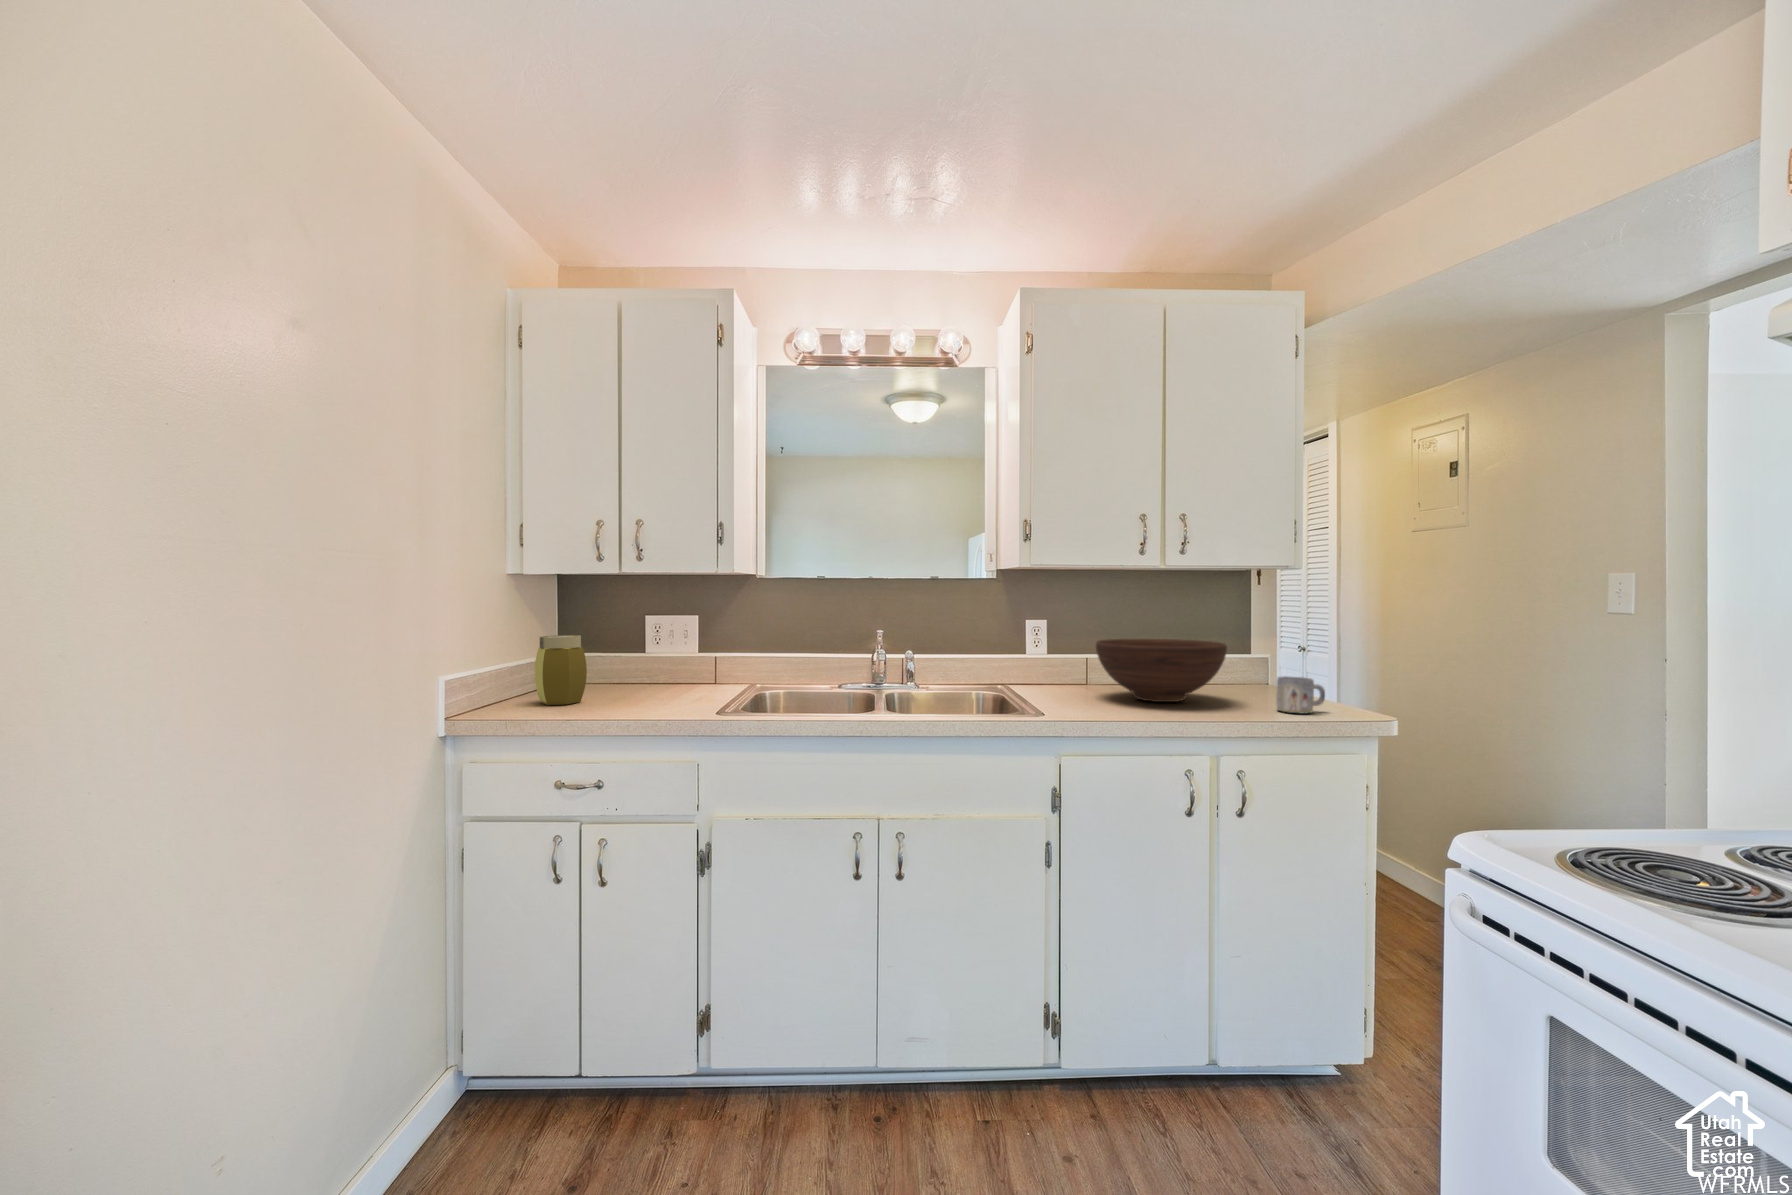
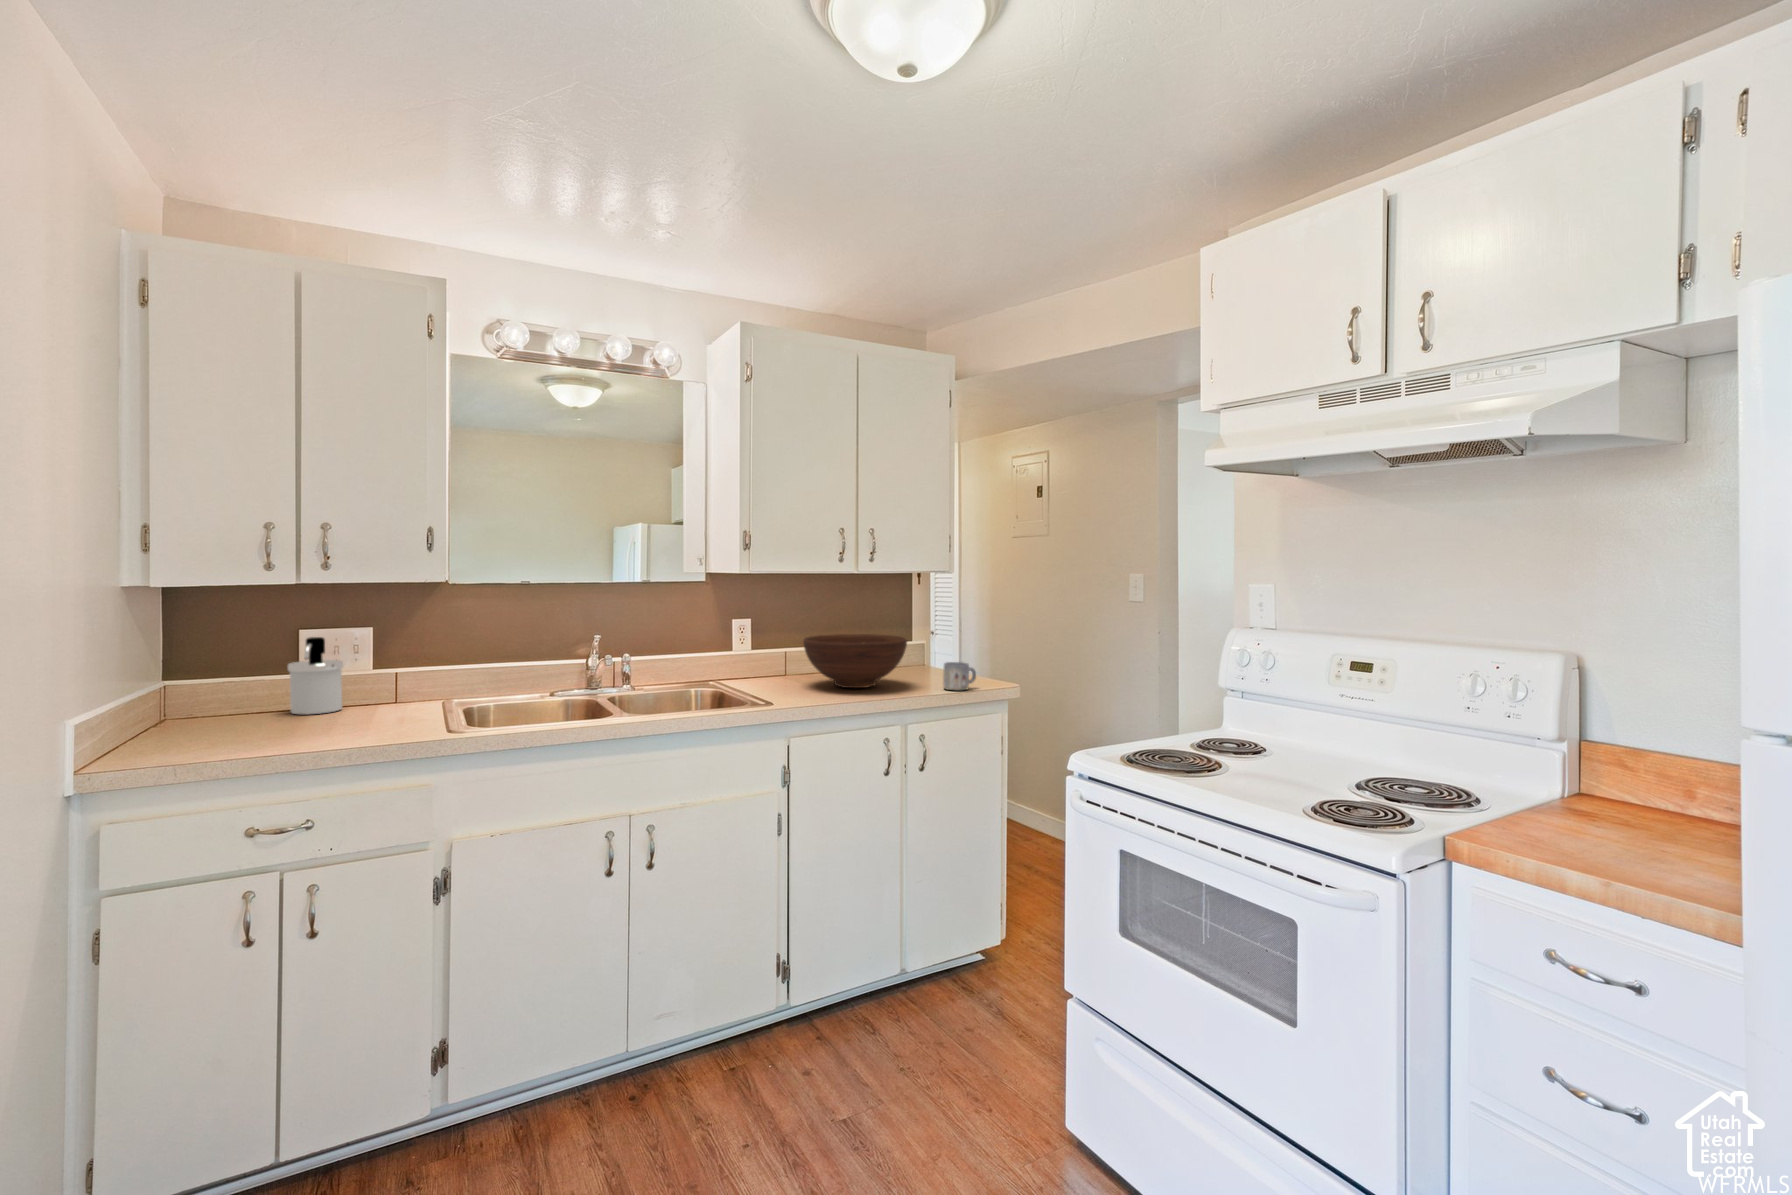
soap dispenser: none [622,624,664,691] -> present [288,637,343,714]
jar: present [535,635,587,705] -> none [188,656,261,740]

